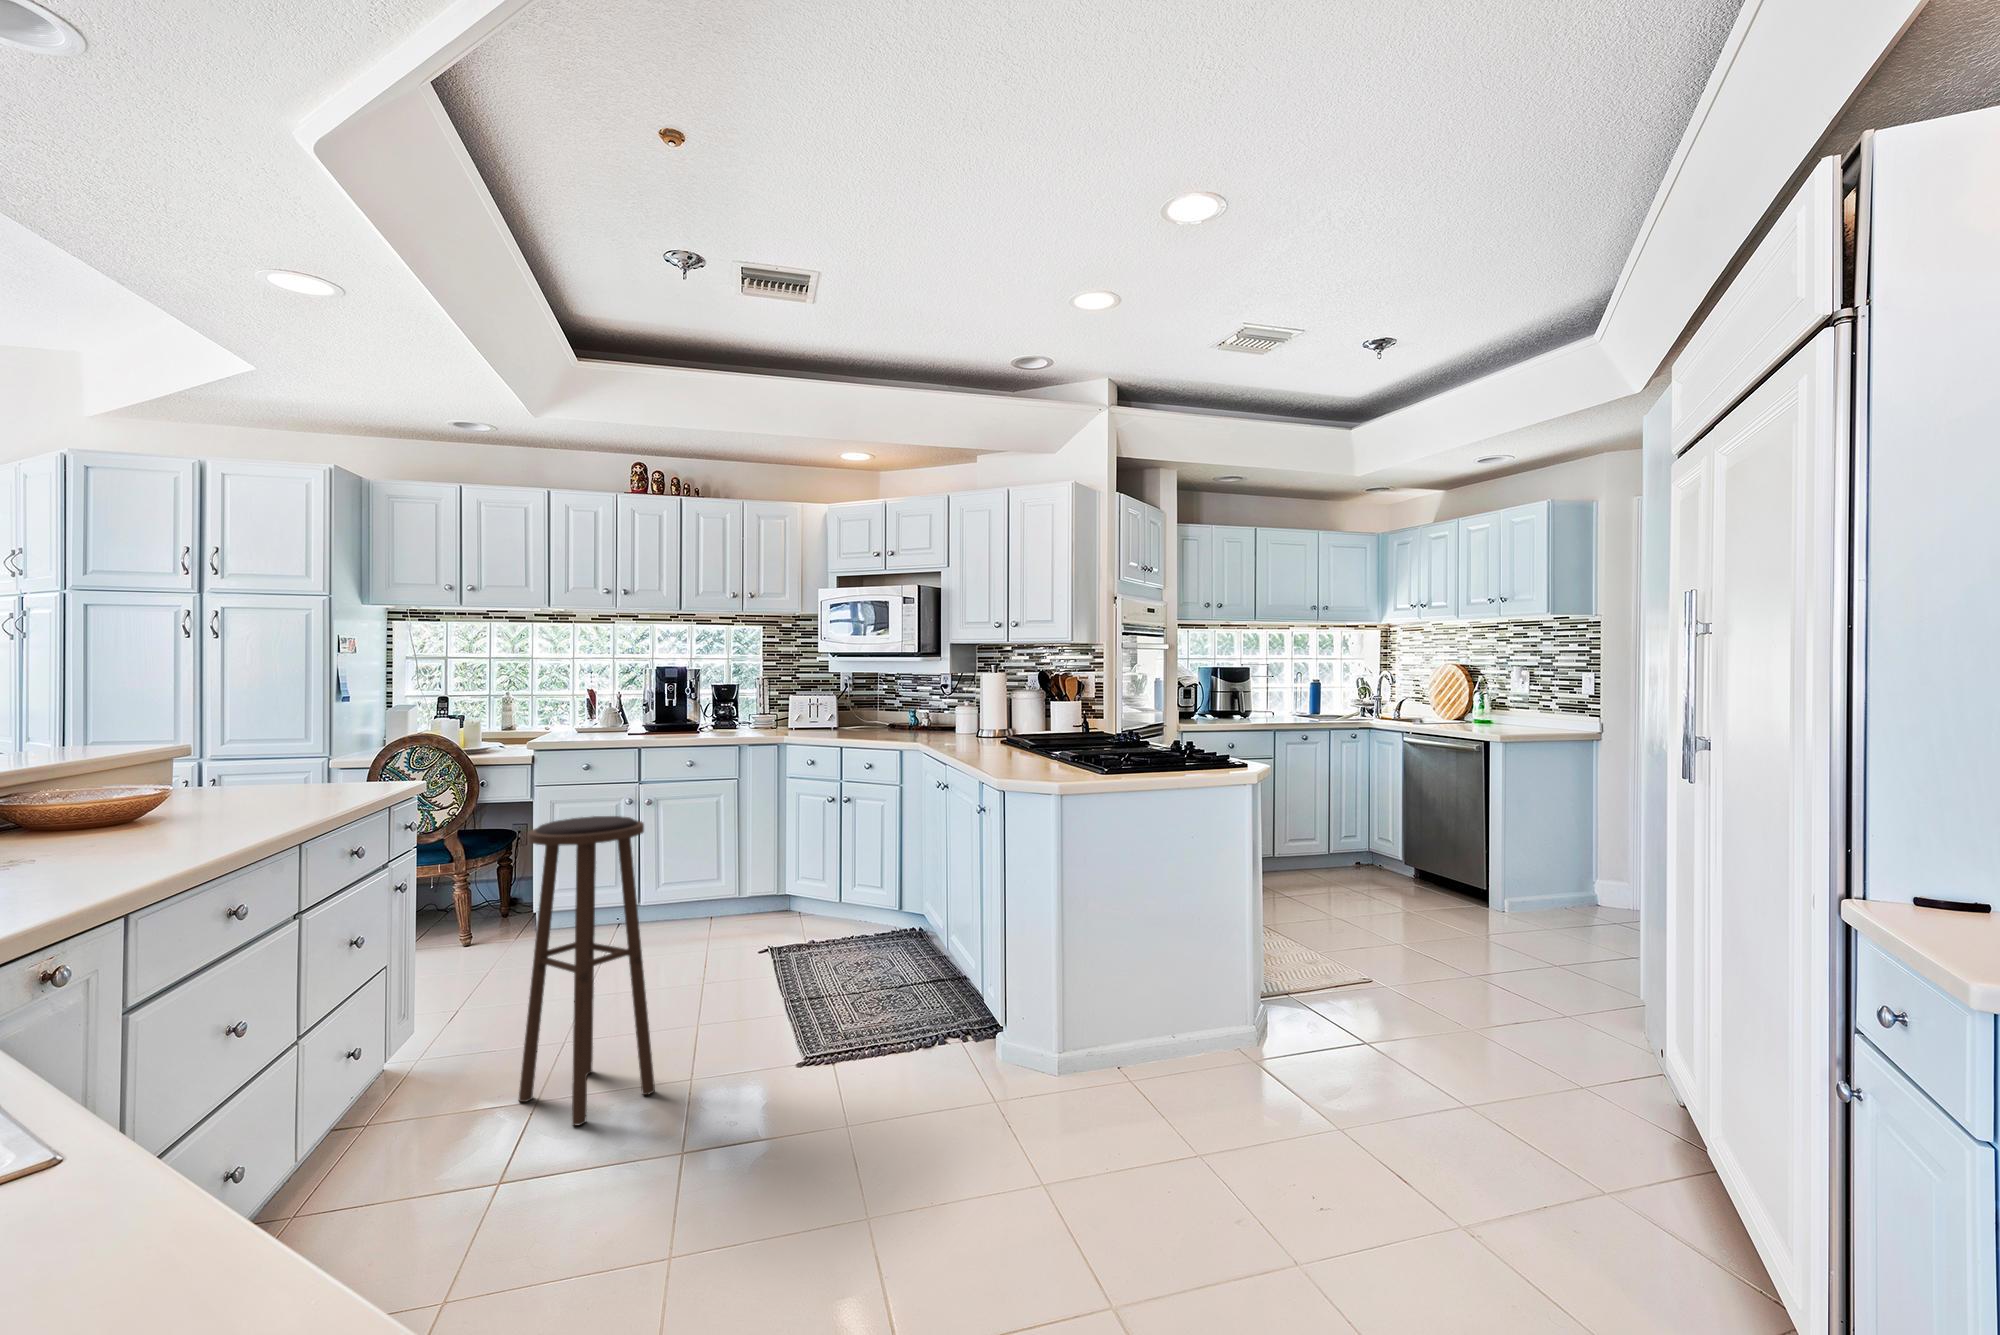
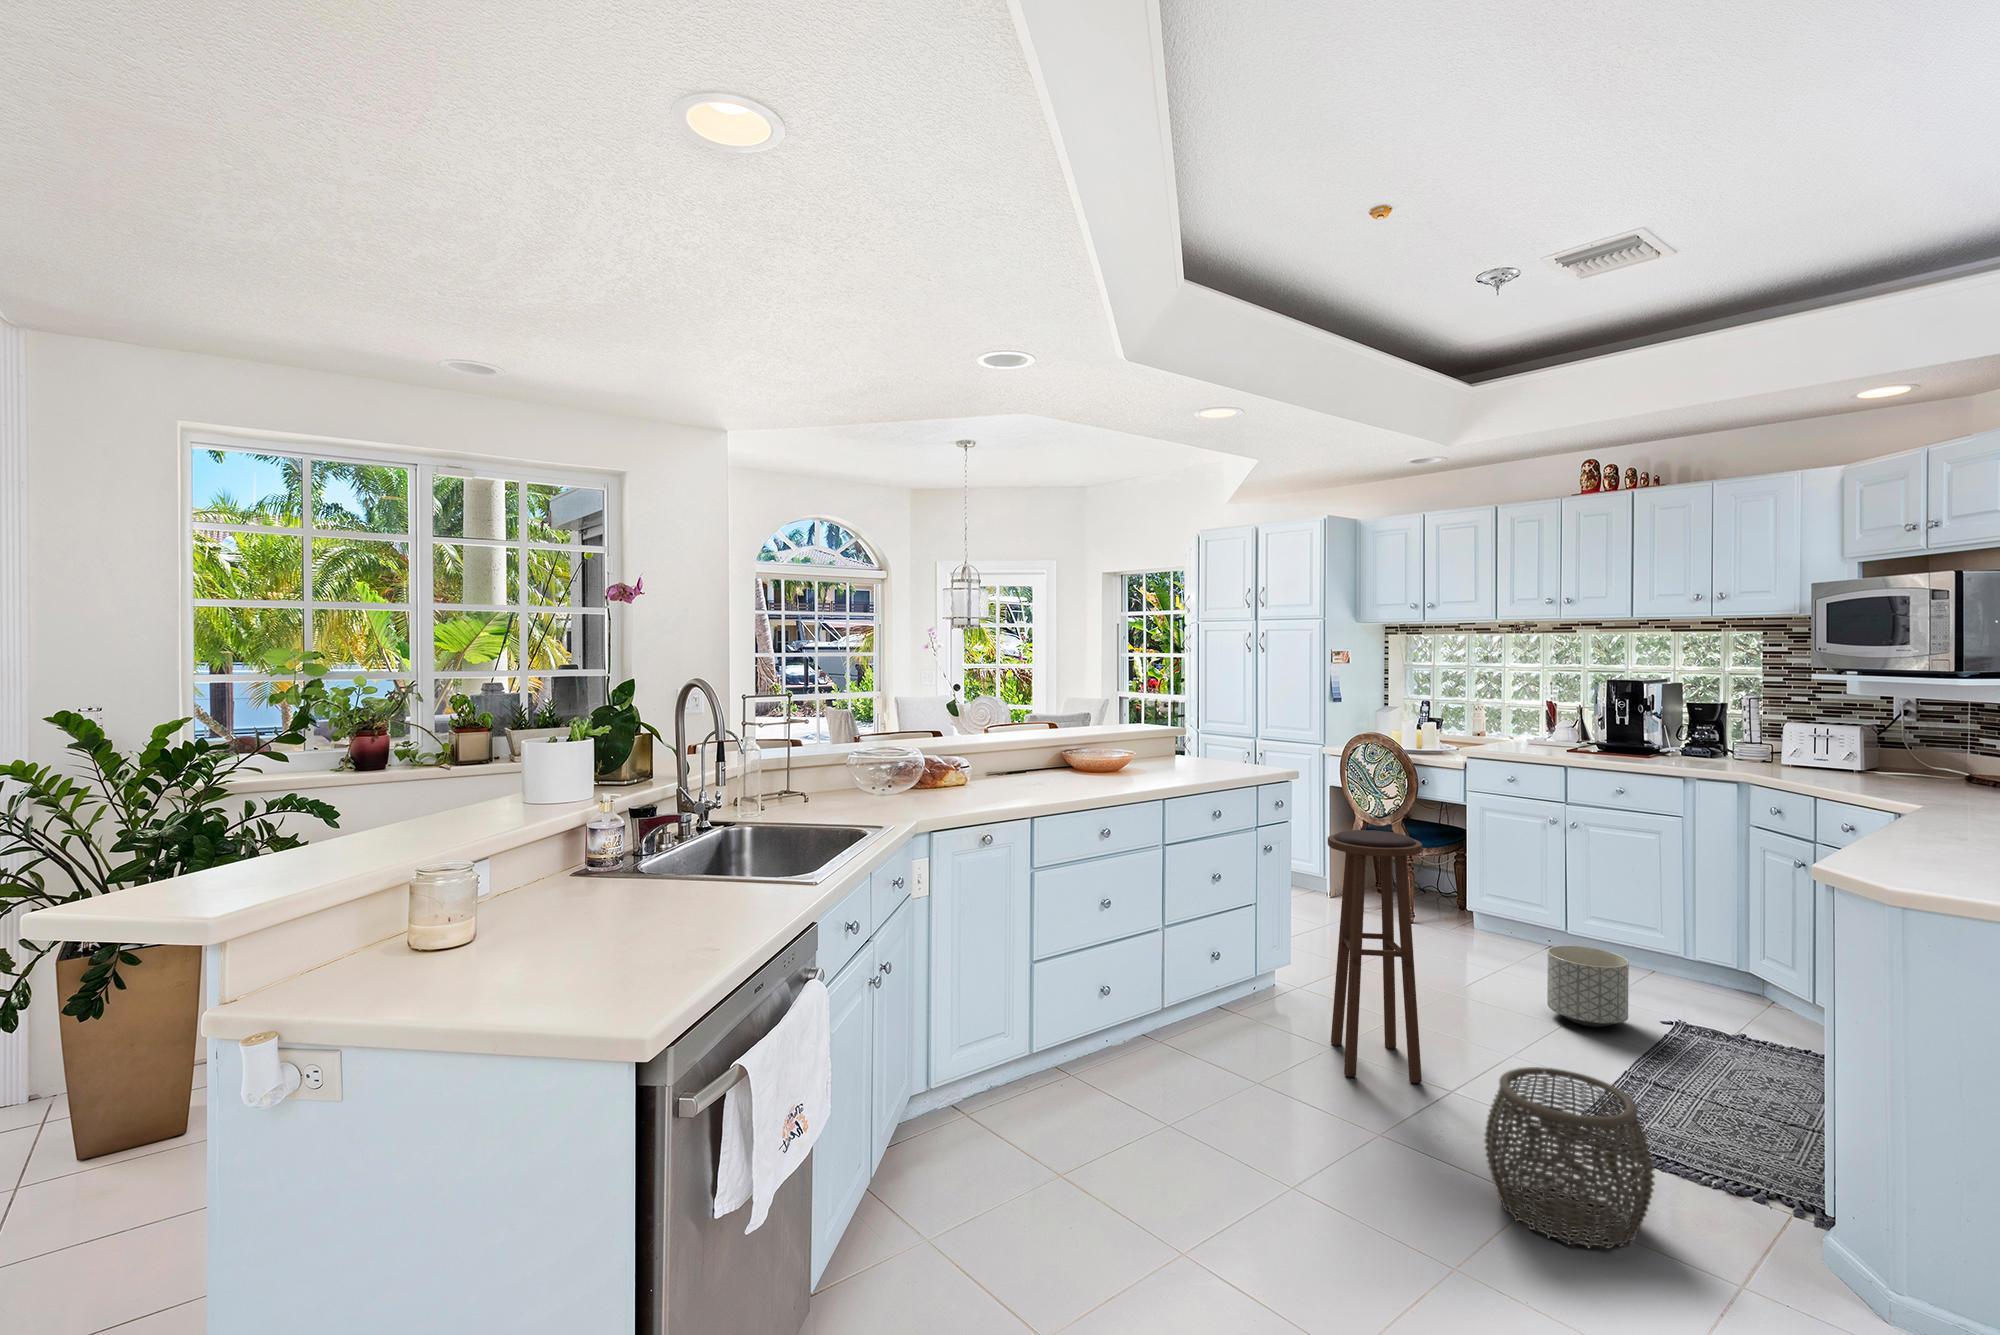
planter: none [680,904,749,978] -> present [1547,946,1629,1027]
woven basket: none [806,991,950,1160] -> present [1485,1067,1655,1249]

